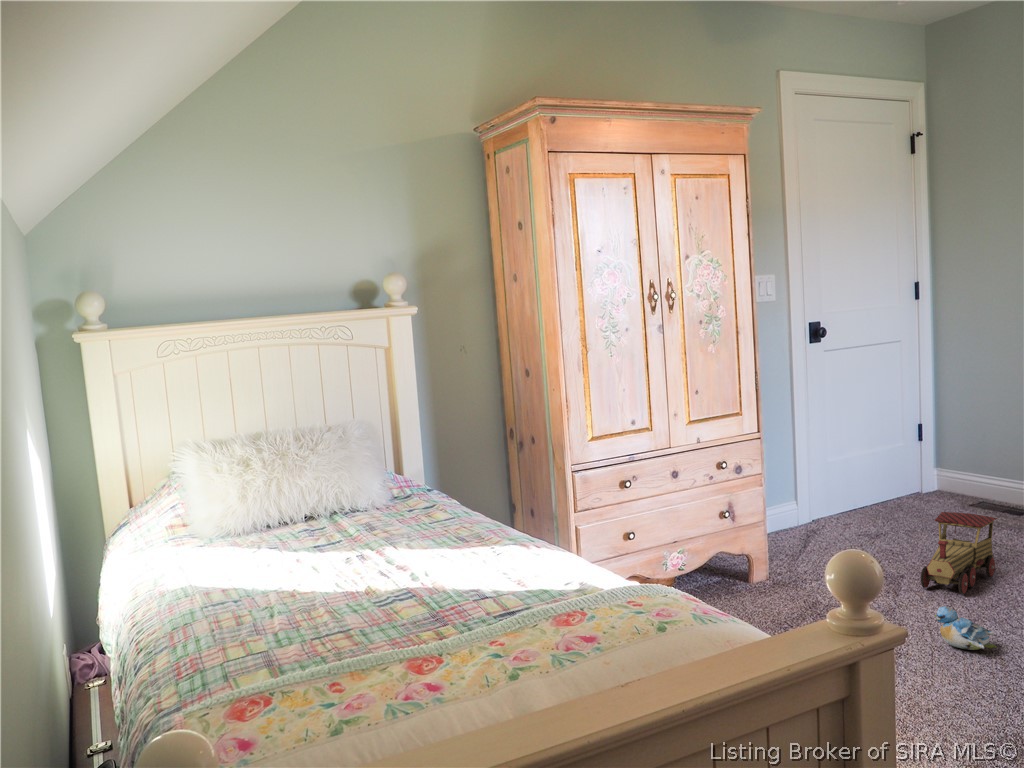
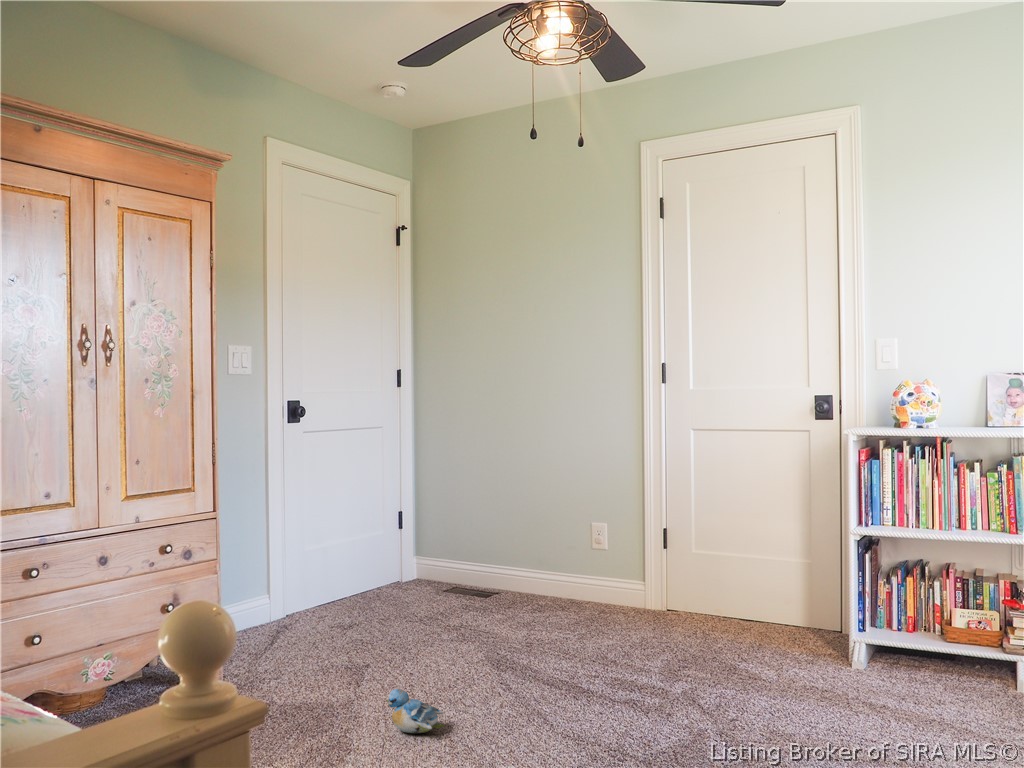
toy train: present [921,512,997,595] -> none [383,593,458,678]

